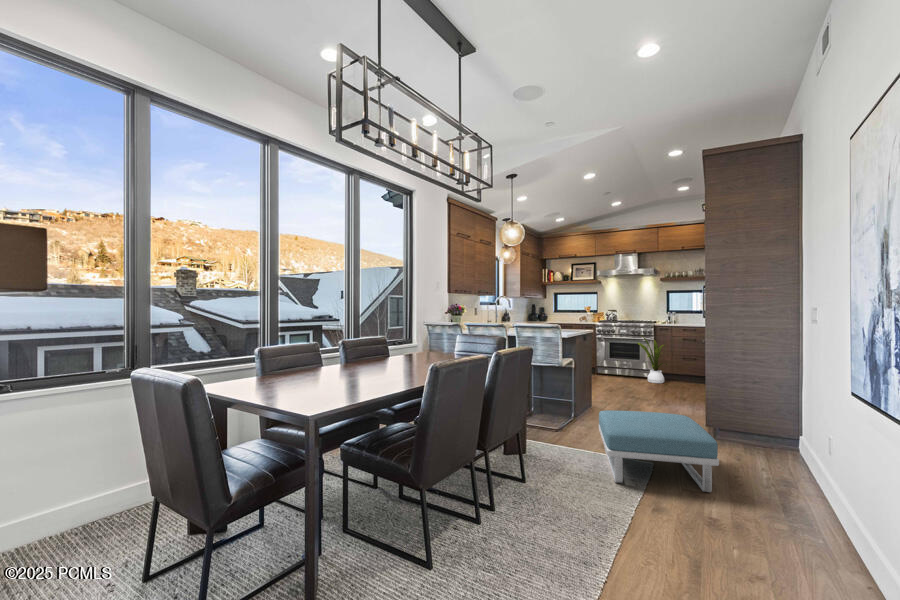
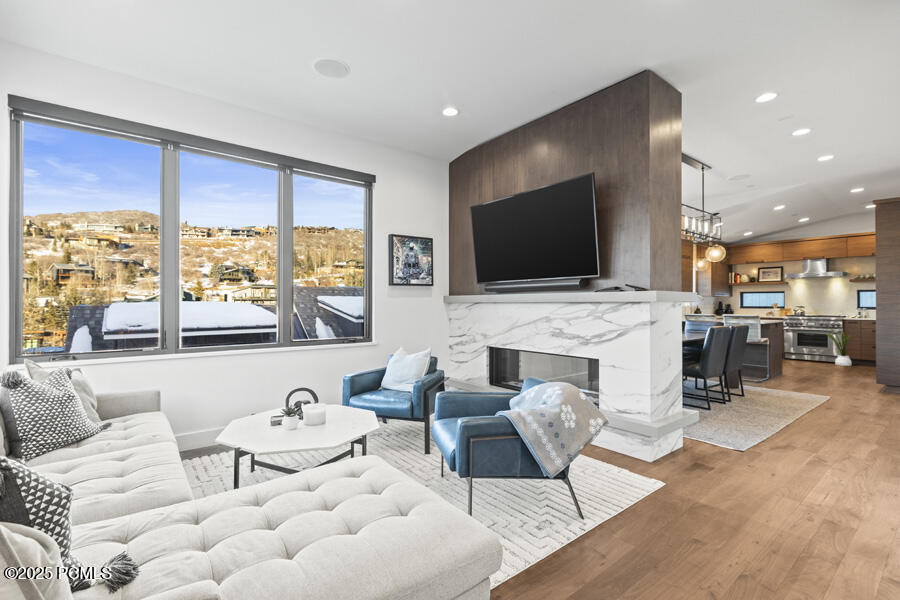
footstool: present [599,410,719,492] -> none [794,367,875,406]

